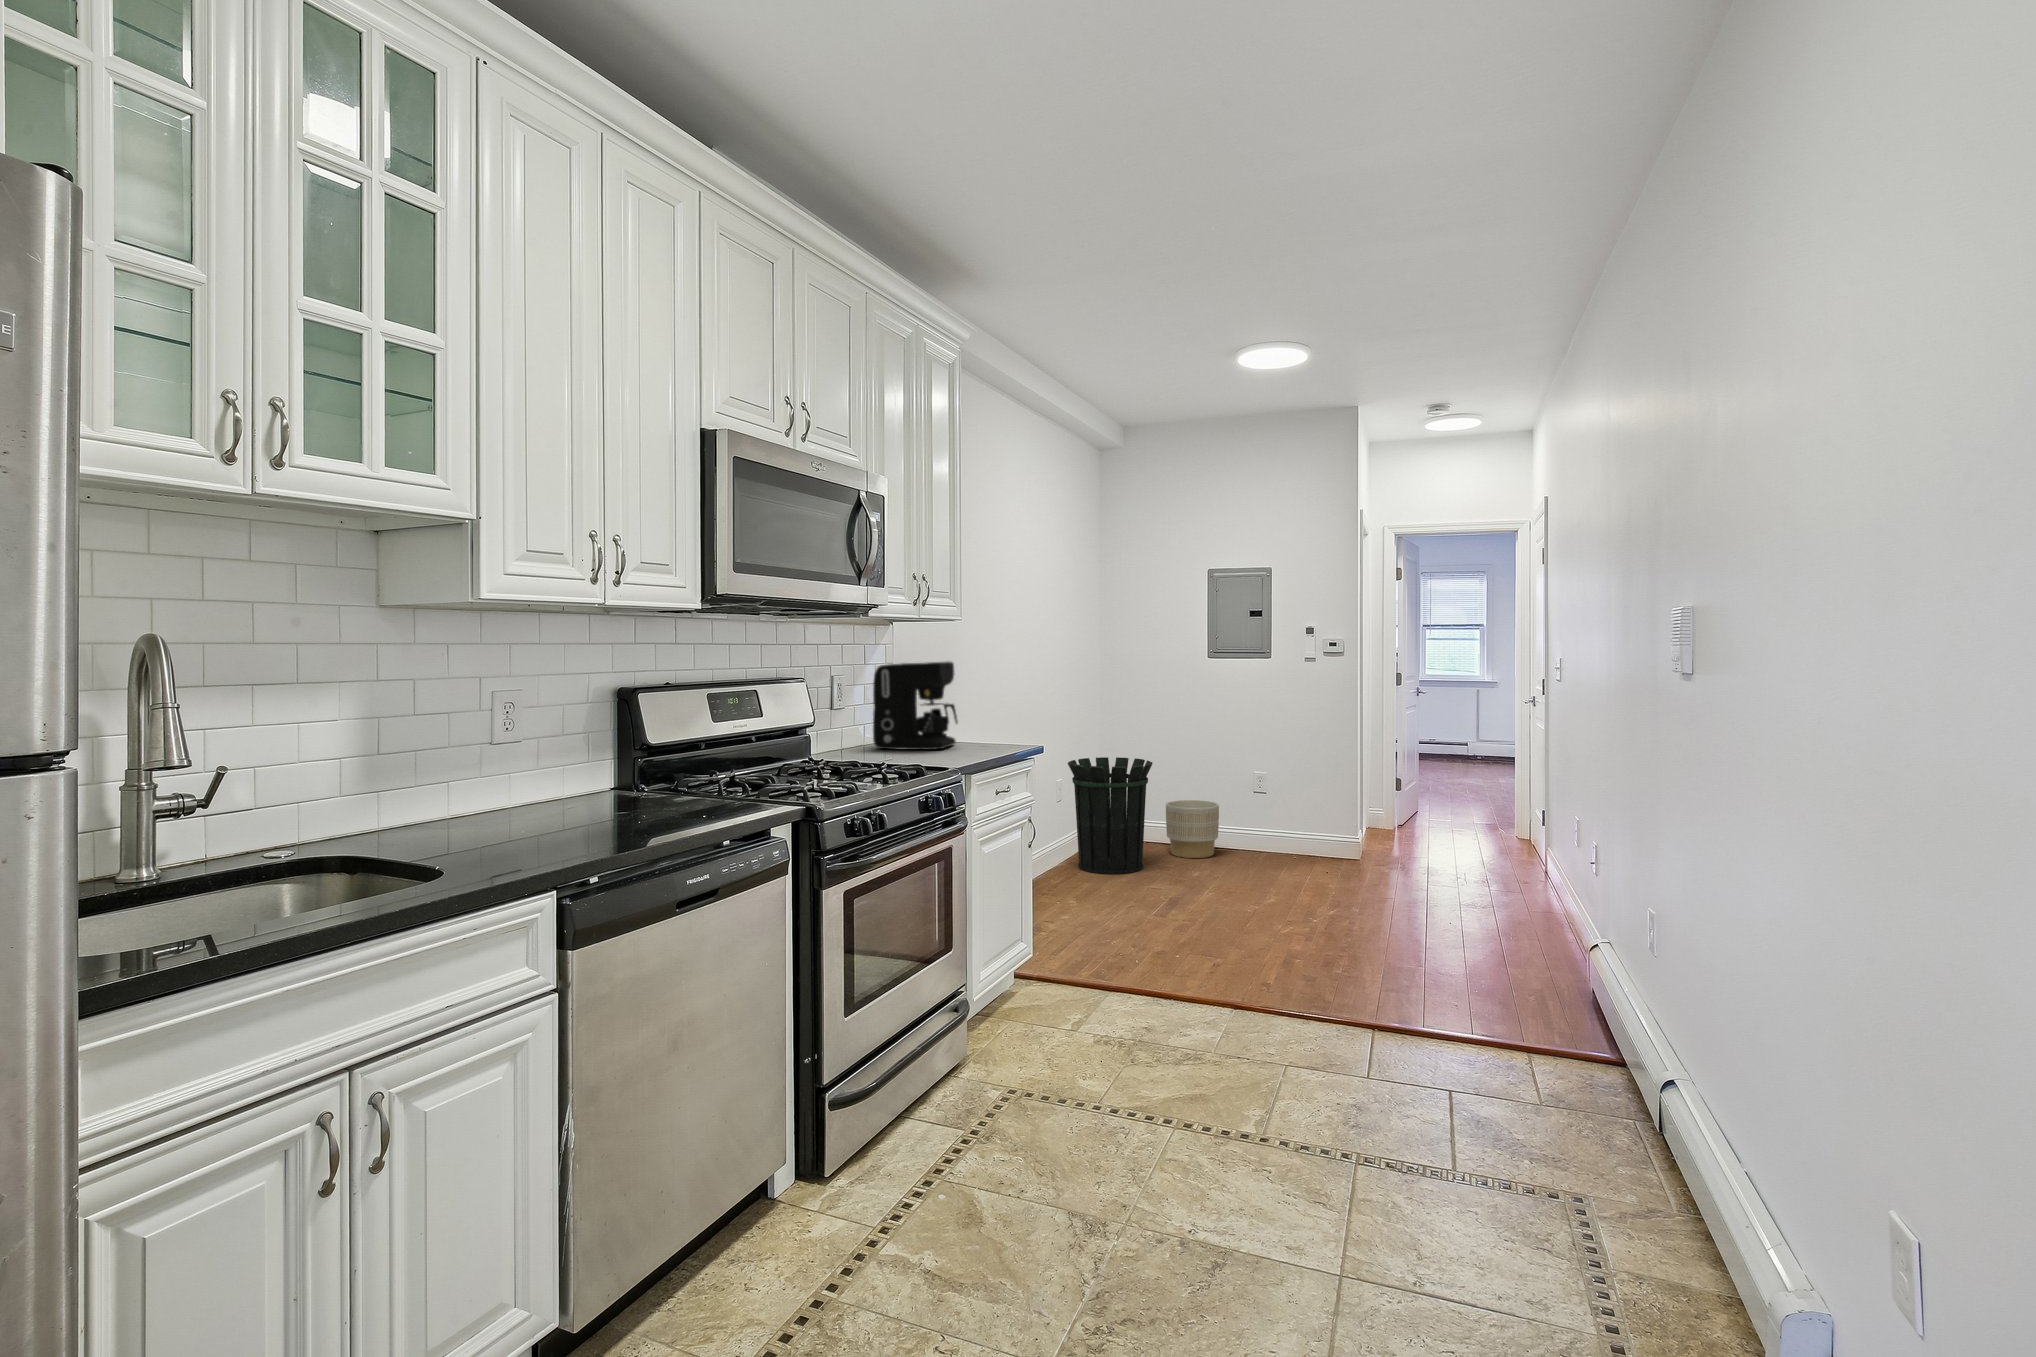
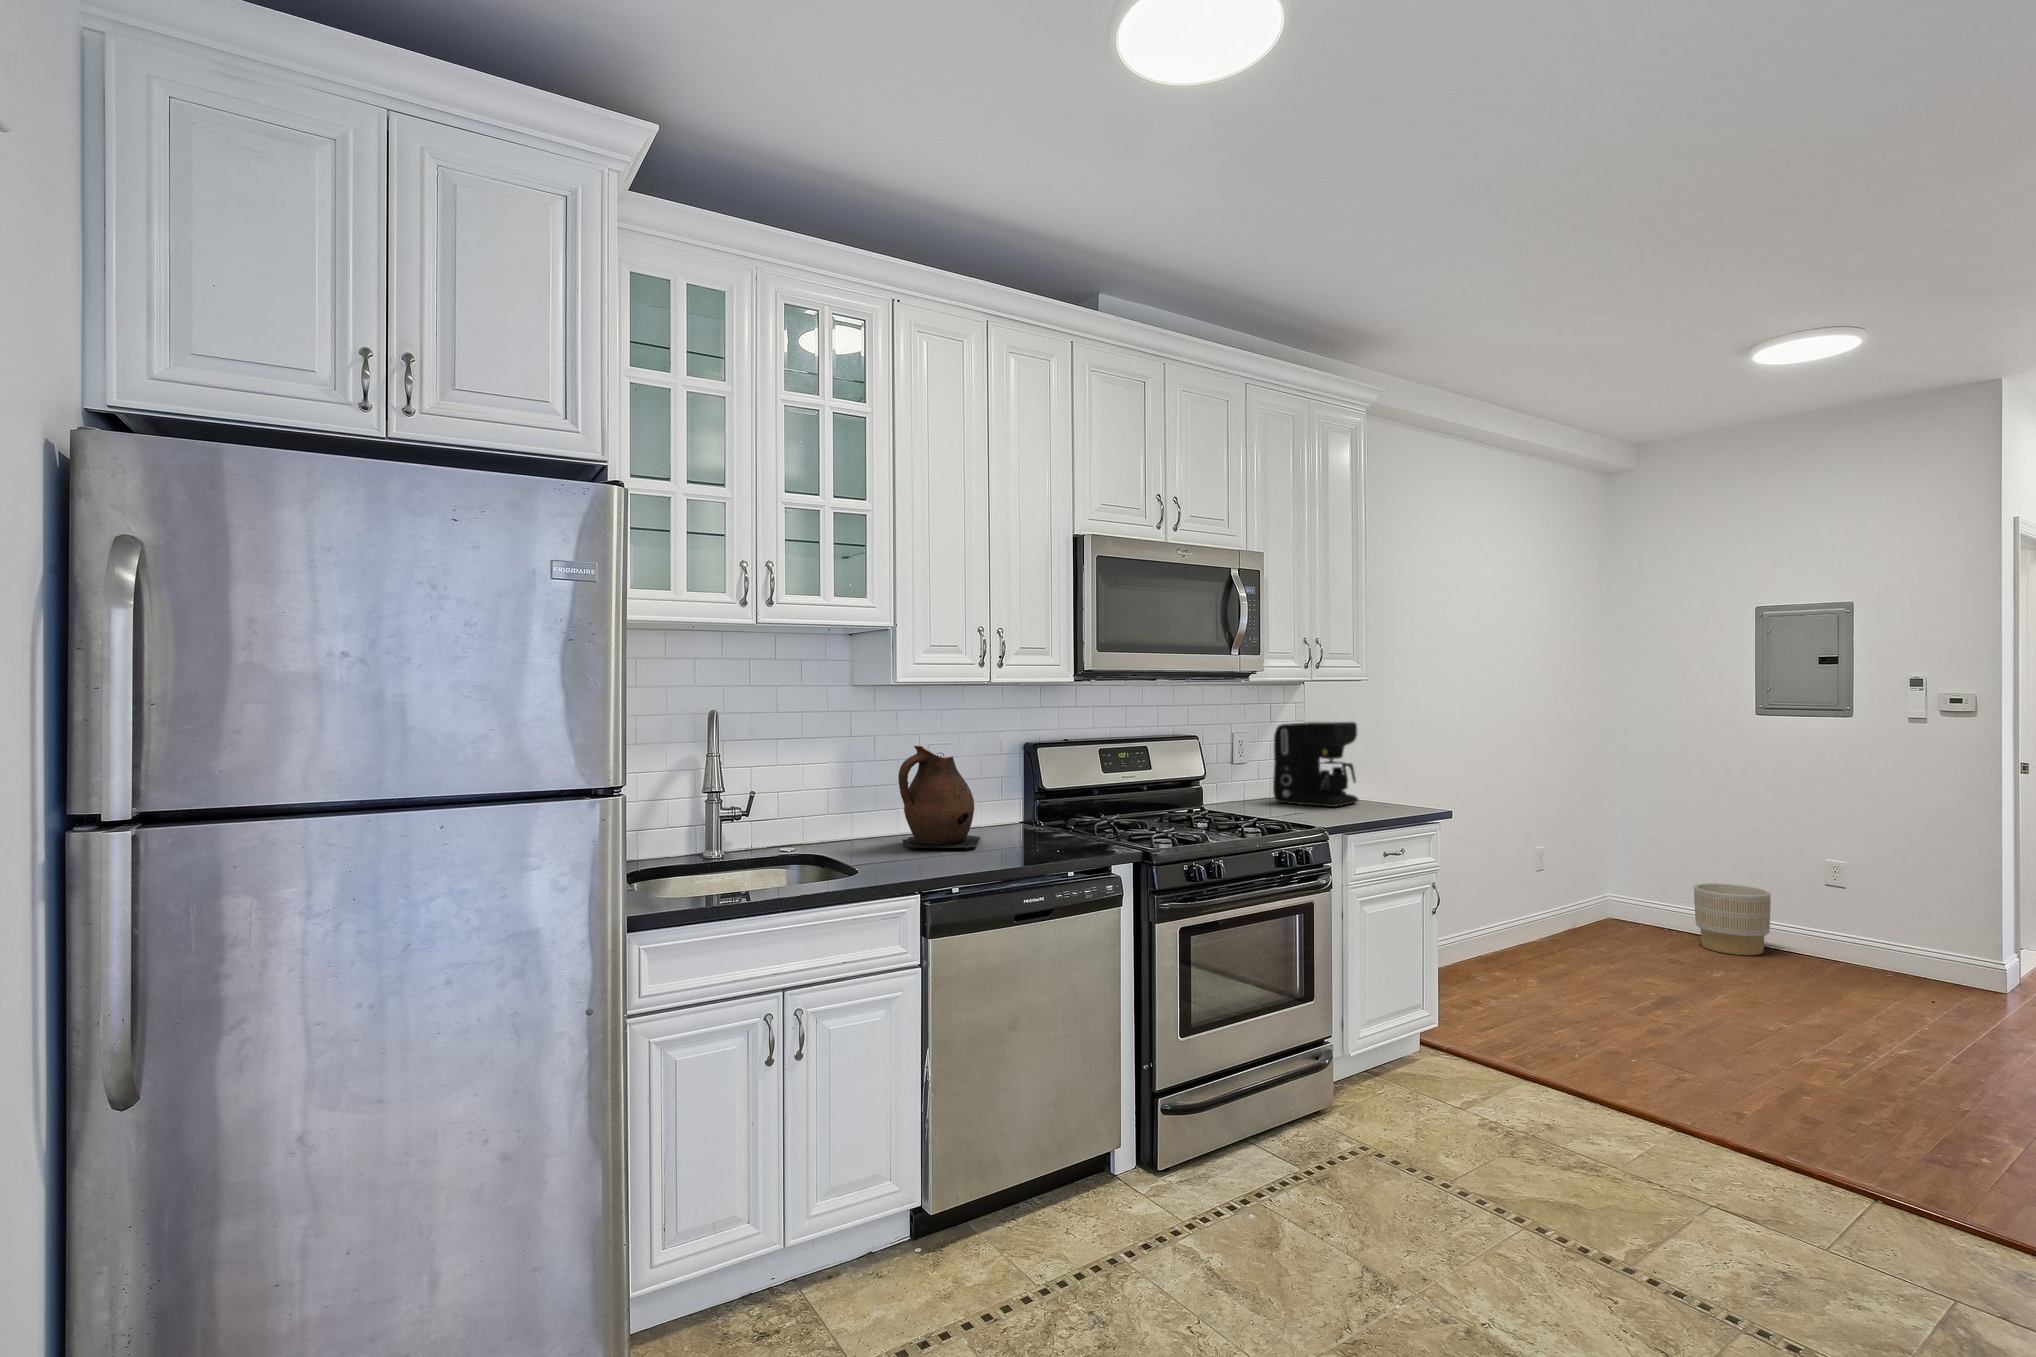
ceramic pitcher: none [467,691,593,831] -> present [898,746,980,850]
waste bin: present [1068,757,1153,874] -> none [1555,825,1666,960]

